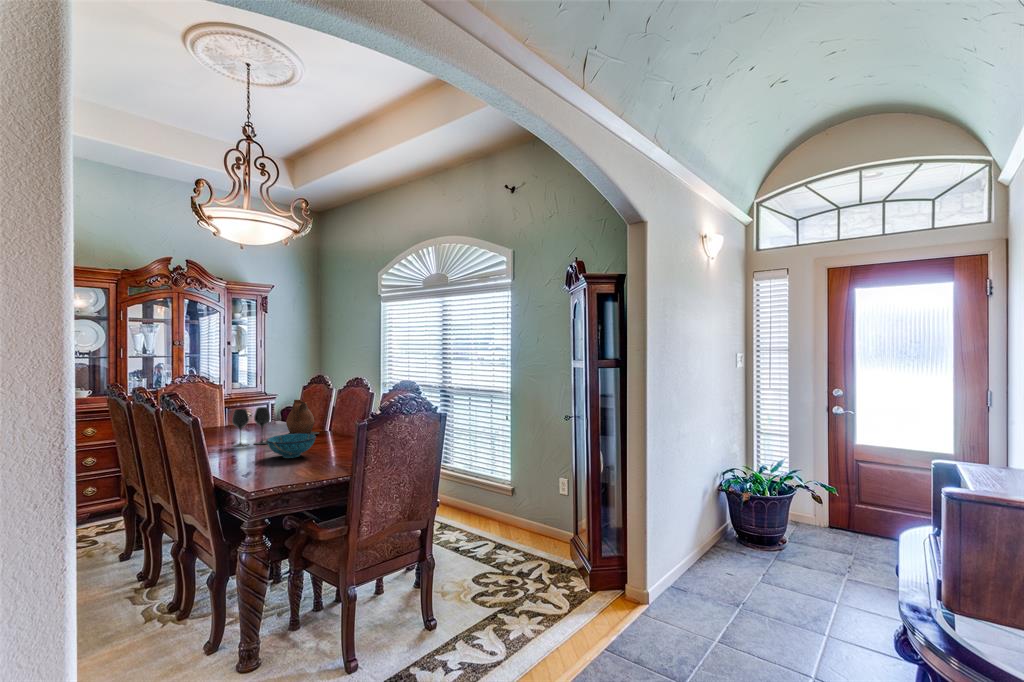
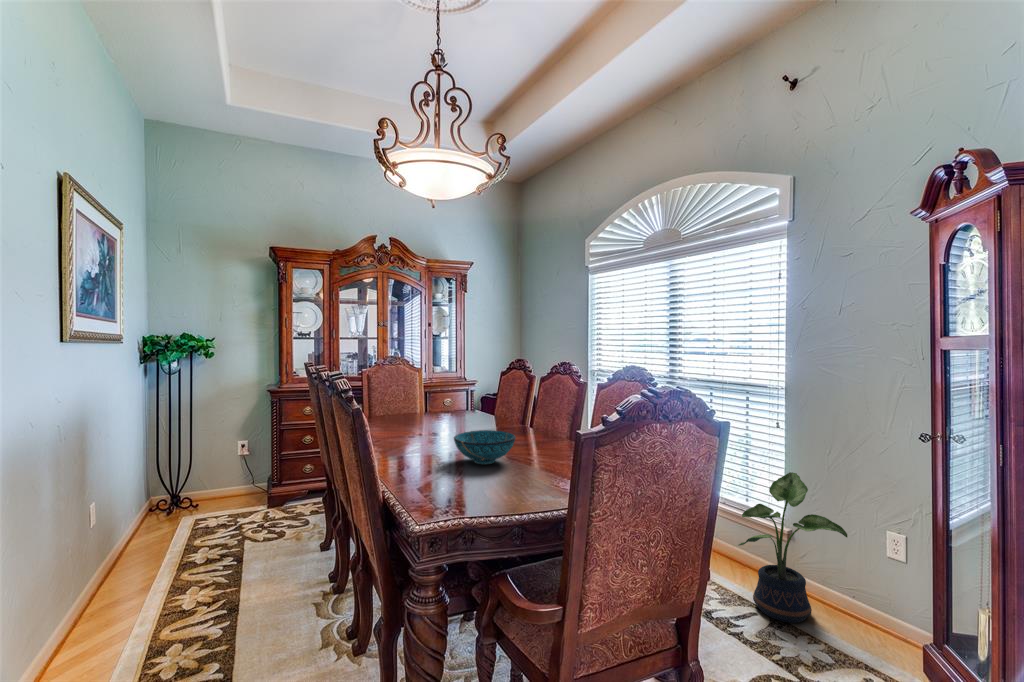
ceramic pitcher: present [286,400,319,435] -> none [478,386,521,433]
wine glass: present [232,407,270,447] -> none [420,393,464,441]
potted plant: none [478,449,536,545] -> present [739,472,847,623]

